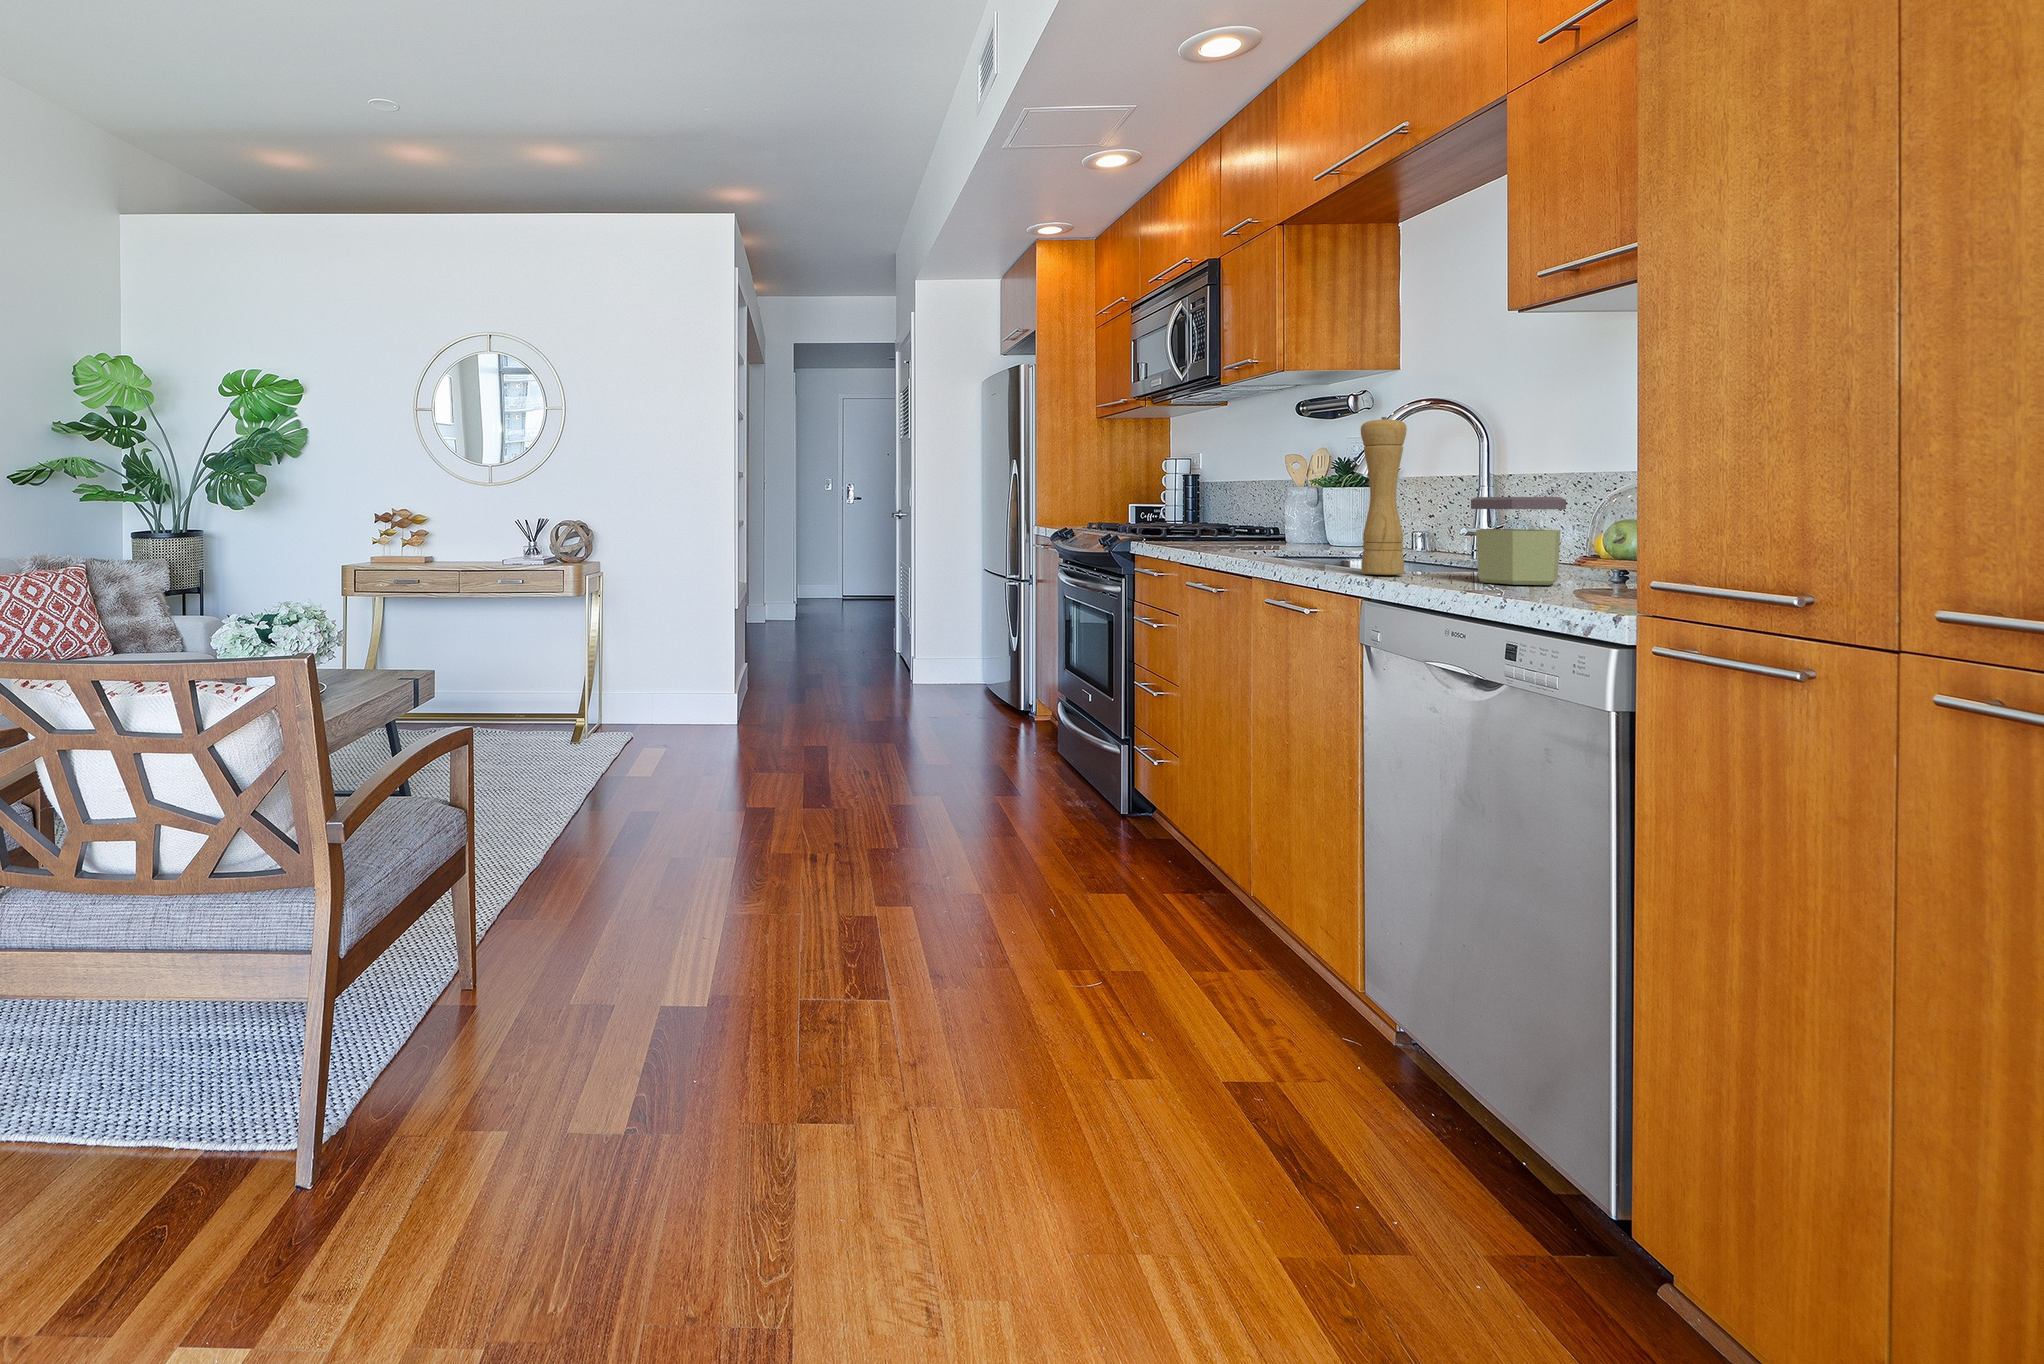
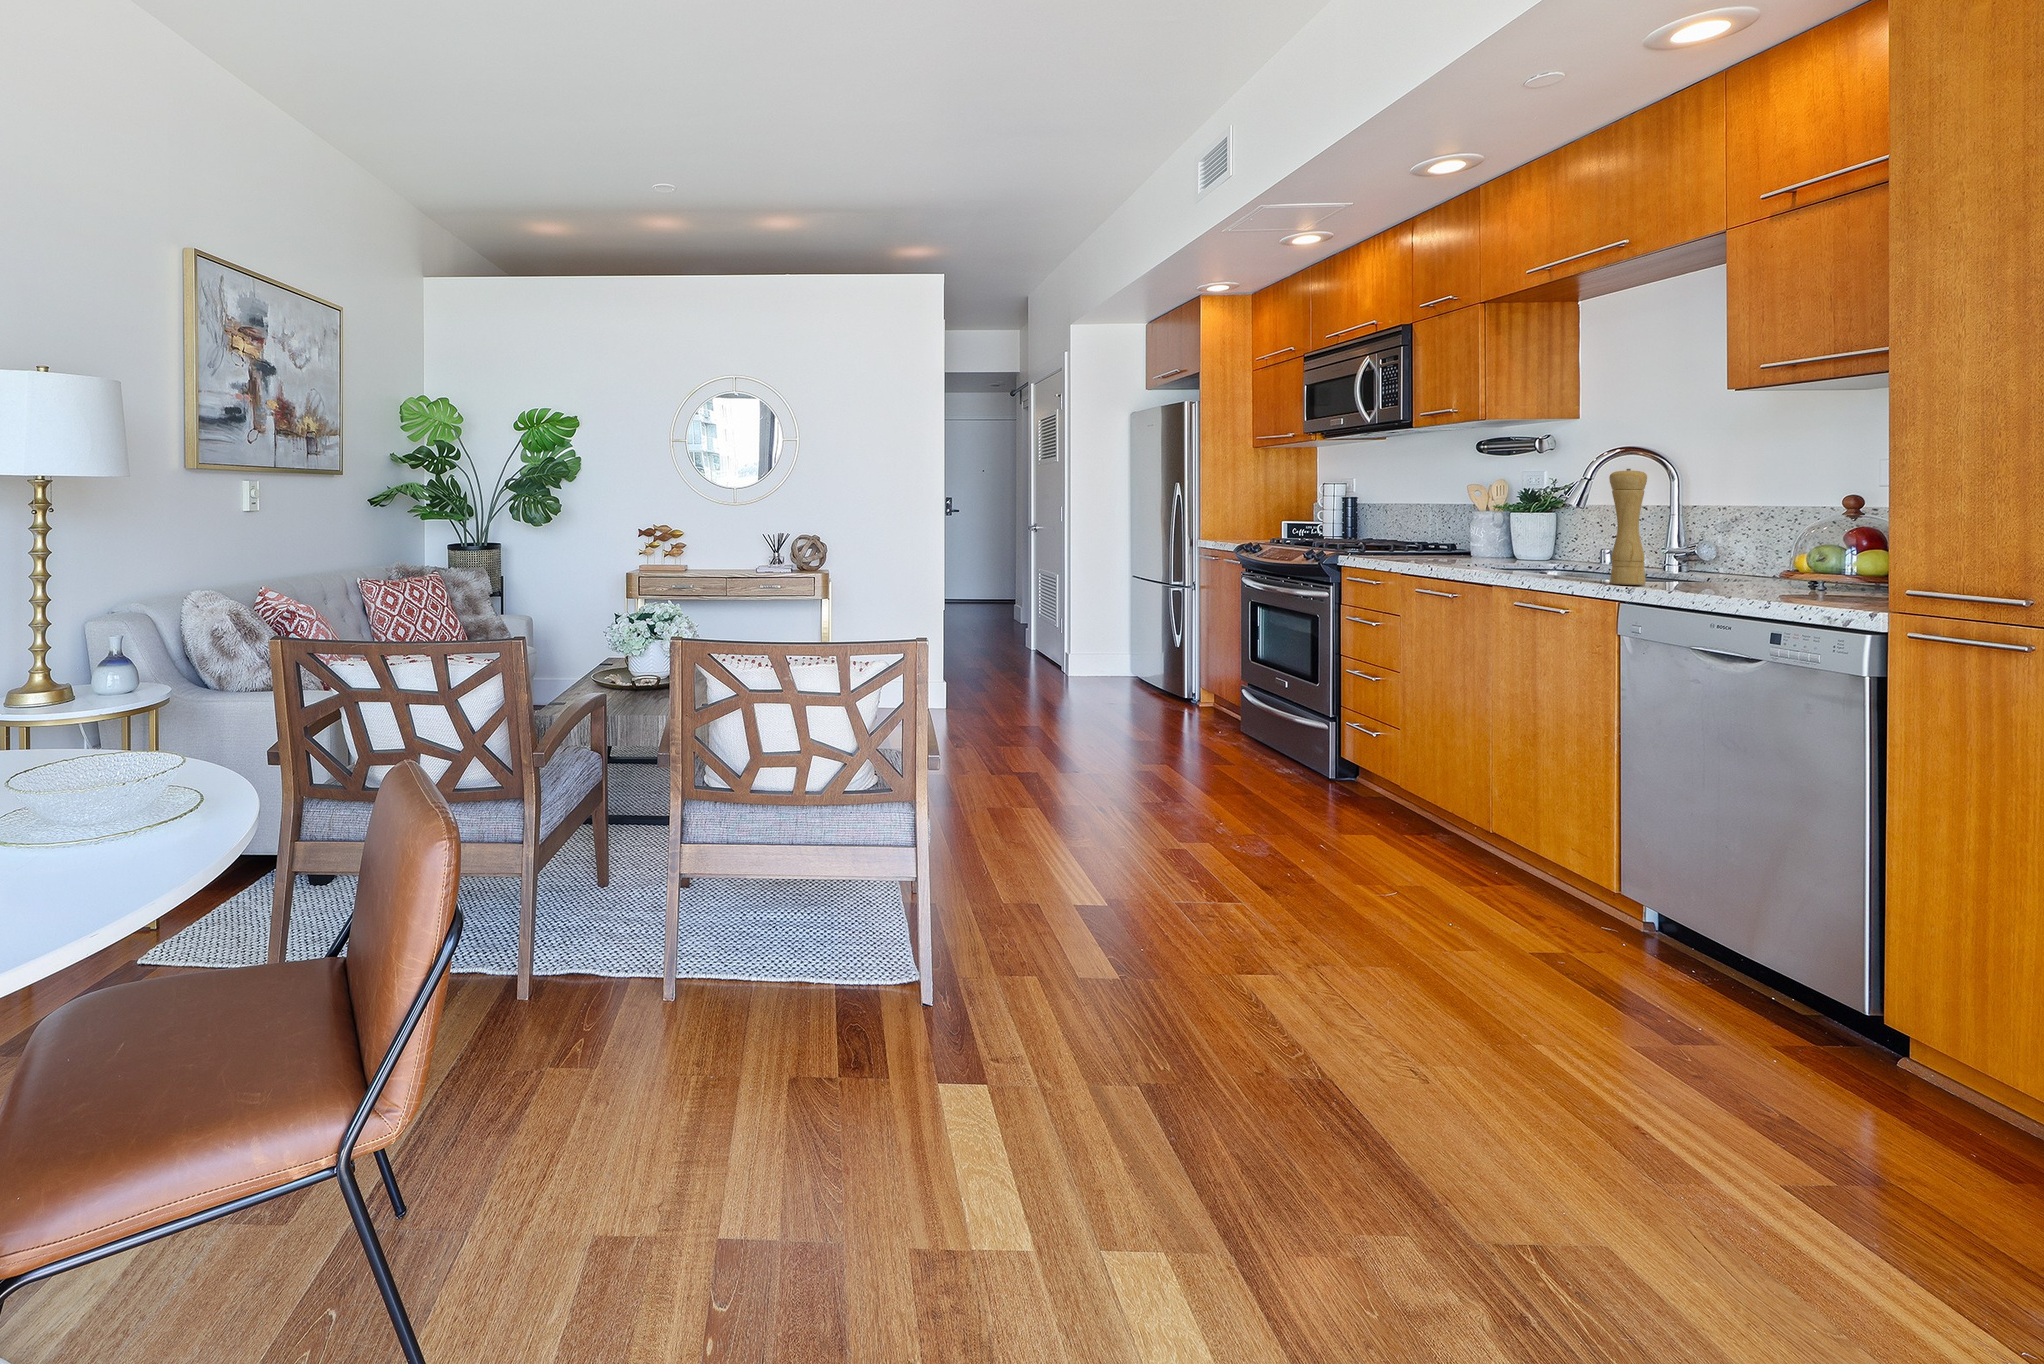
jar: present [1471,497,1566,585] -> none [1708,529,1782,593]

